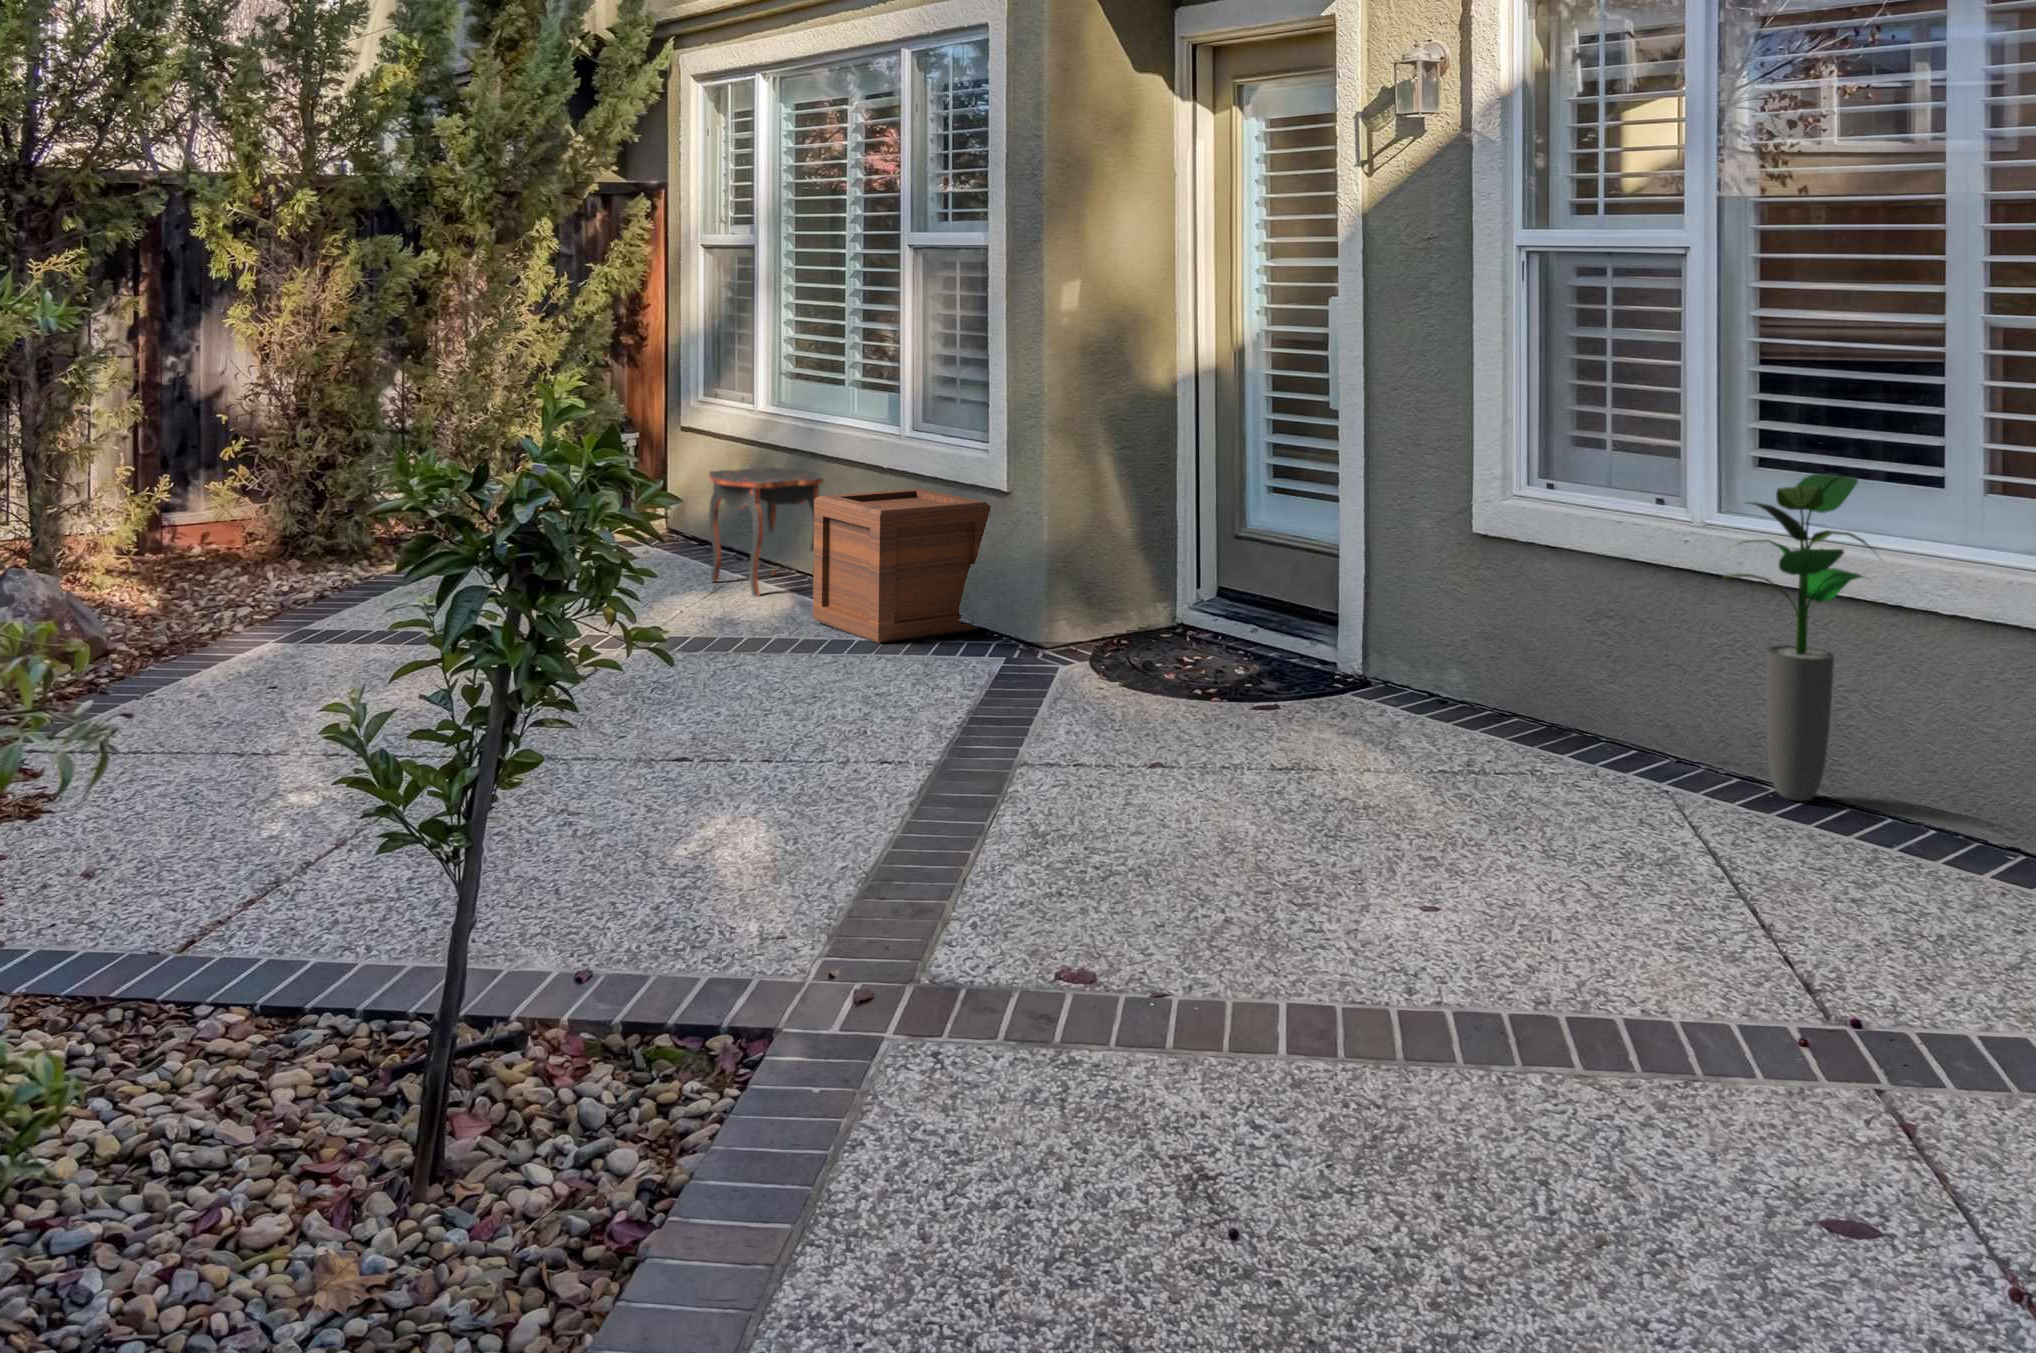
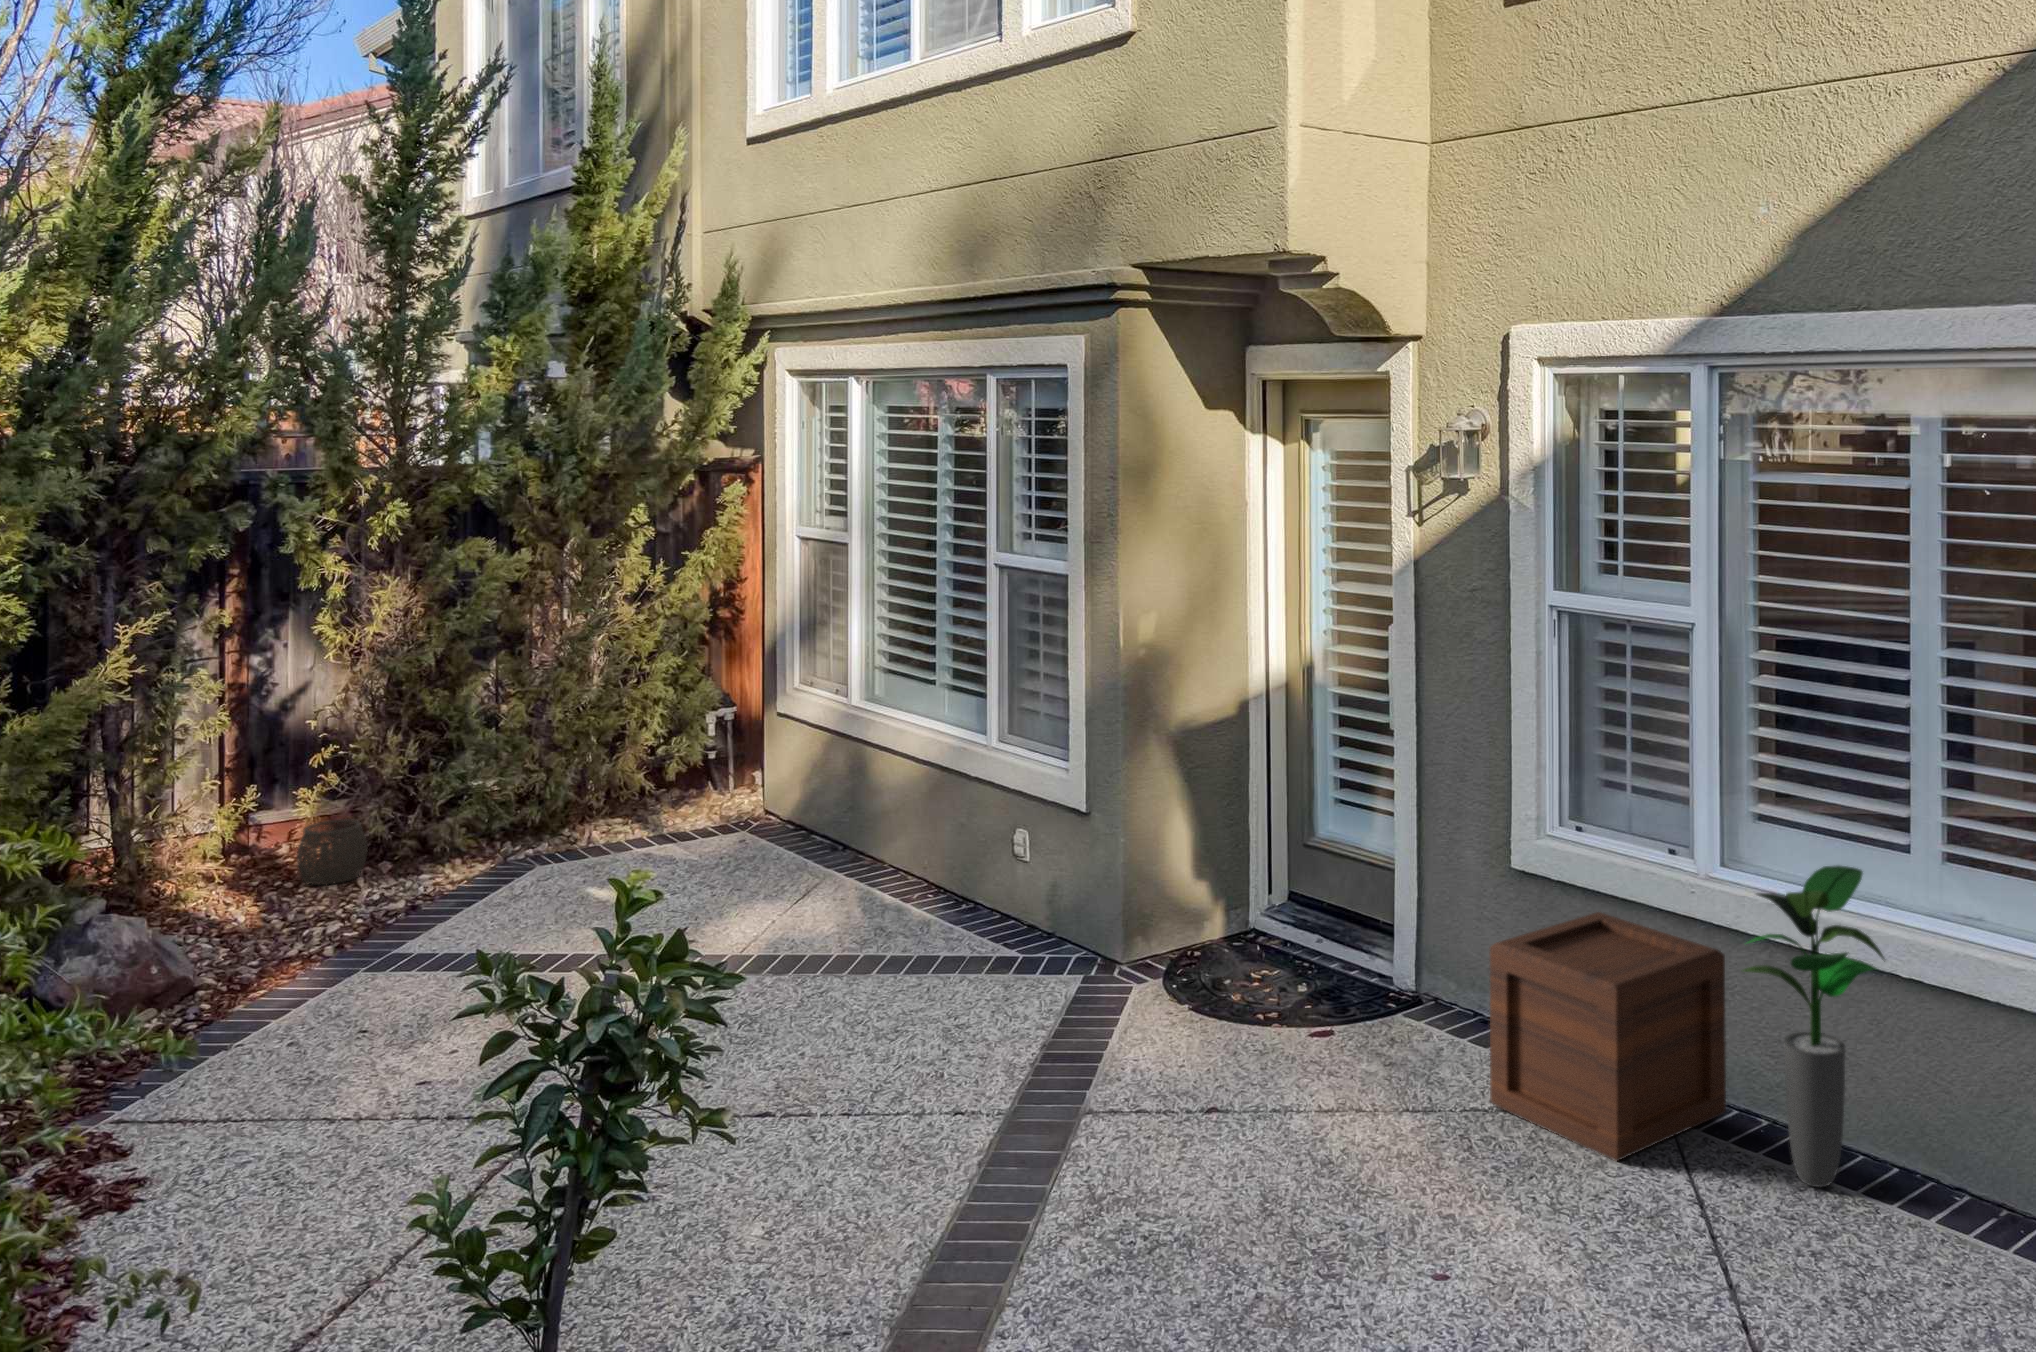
side table: present [709,467,823,597] -> none [801,764,915,909]
wooden crate: present [813,489,991,643] -> present [1490,912,1726,1161]
woven basket: none [216,512,285,571] -> present [297,819,367,885]

